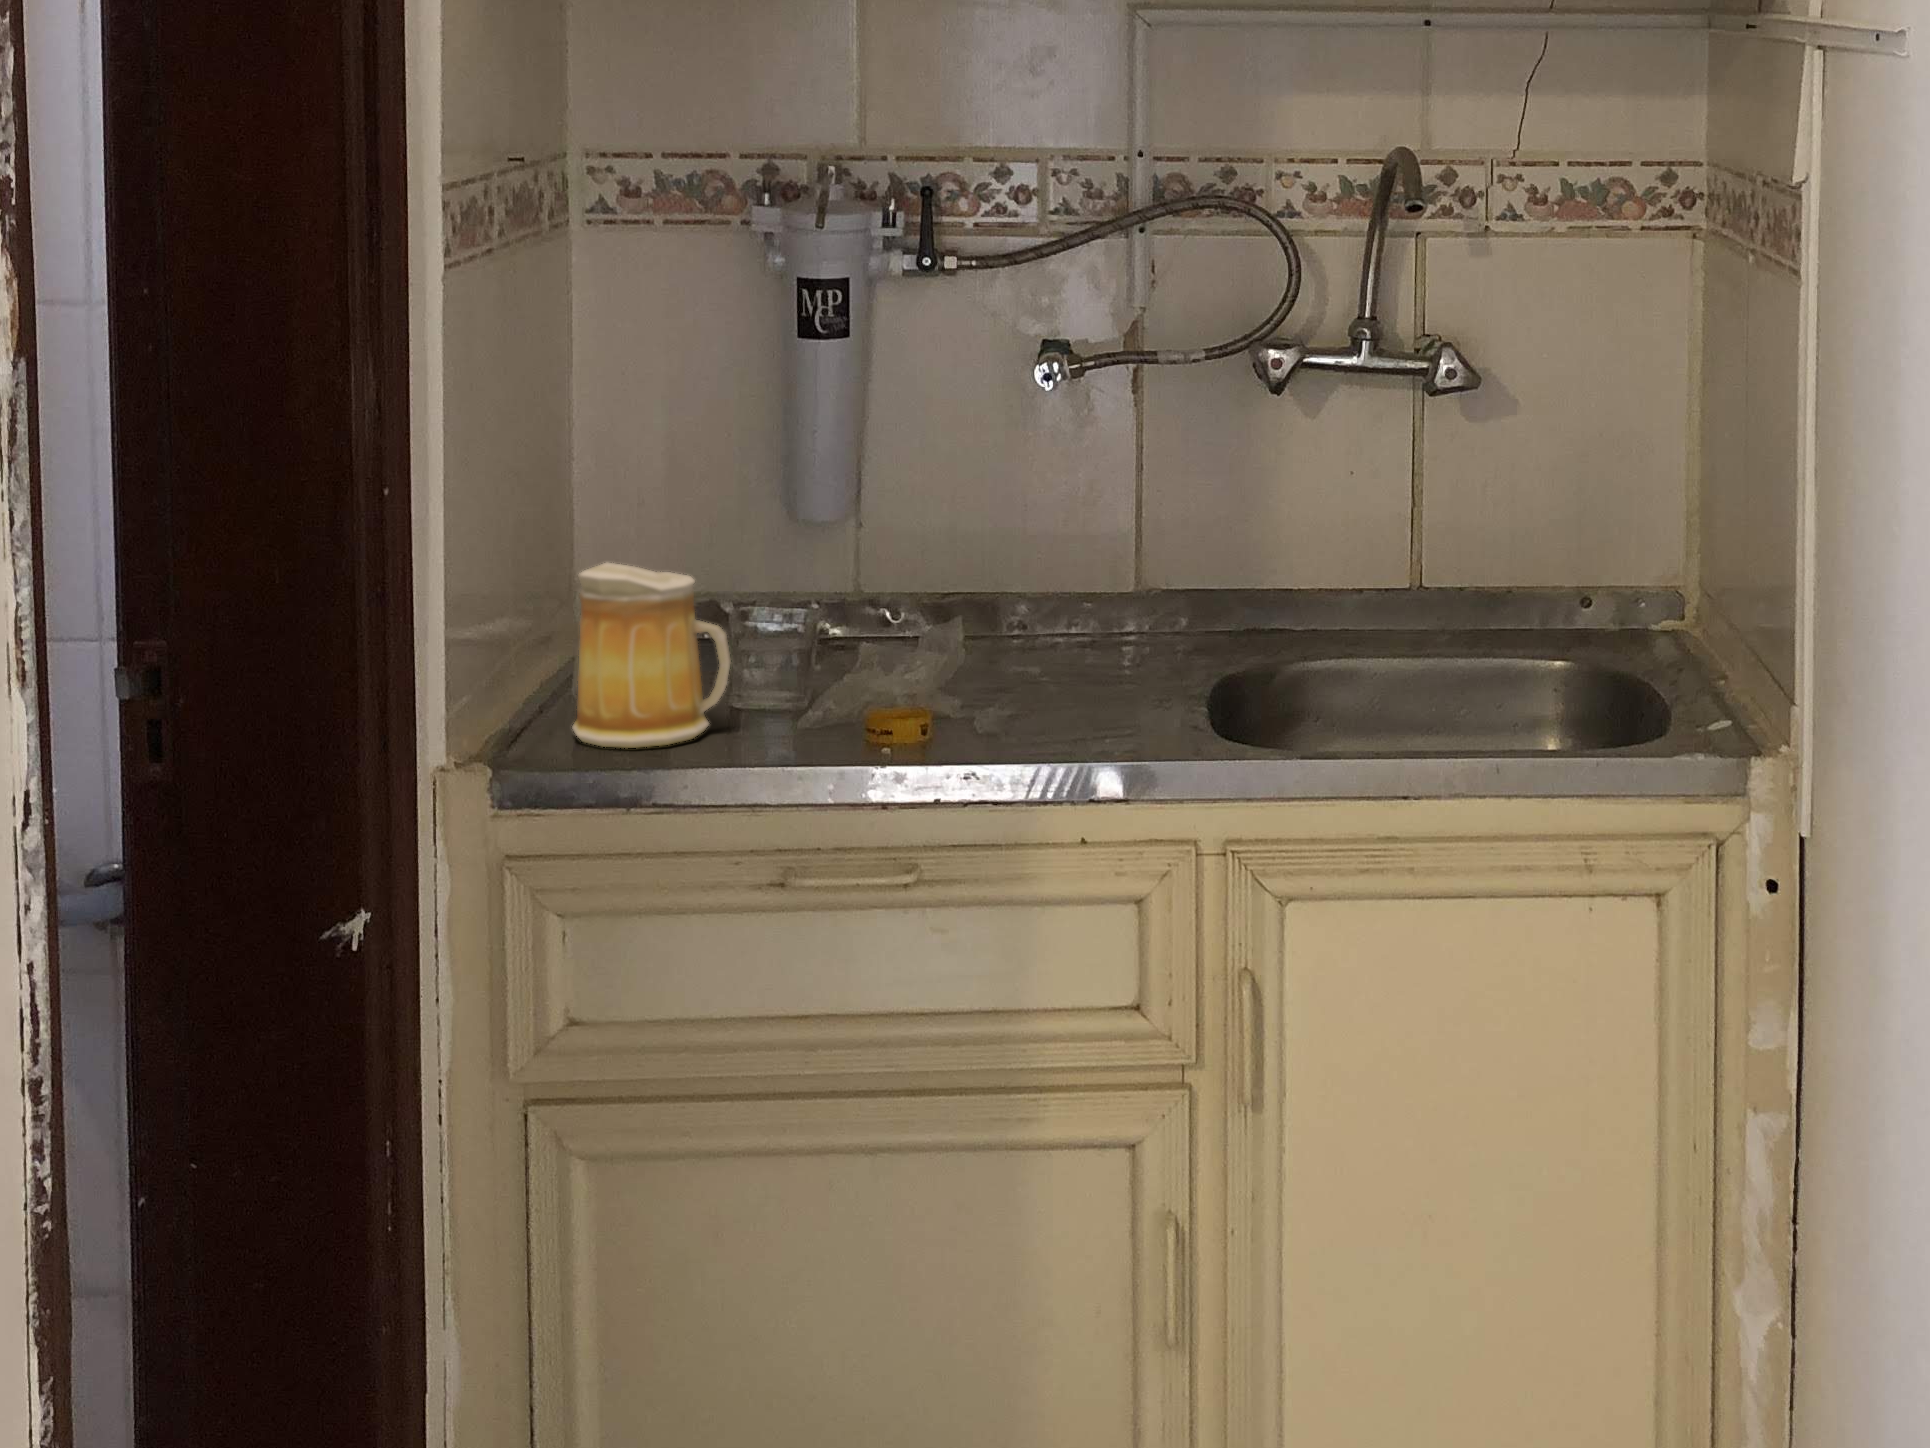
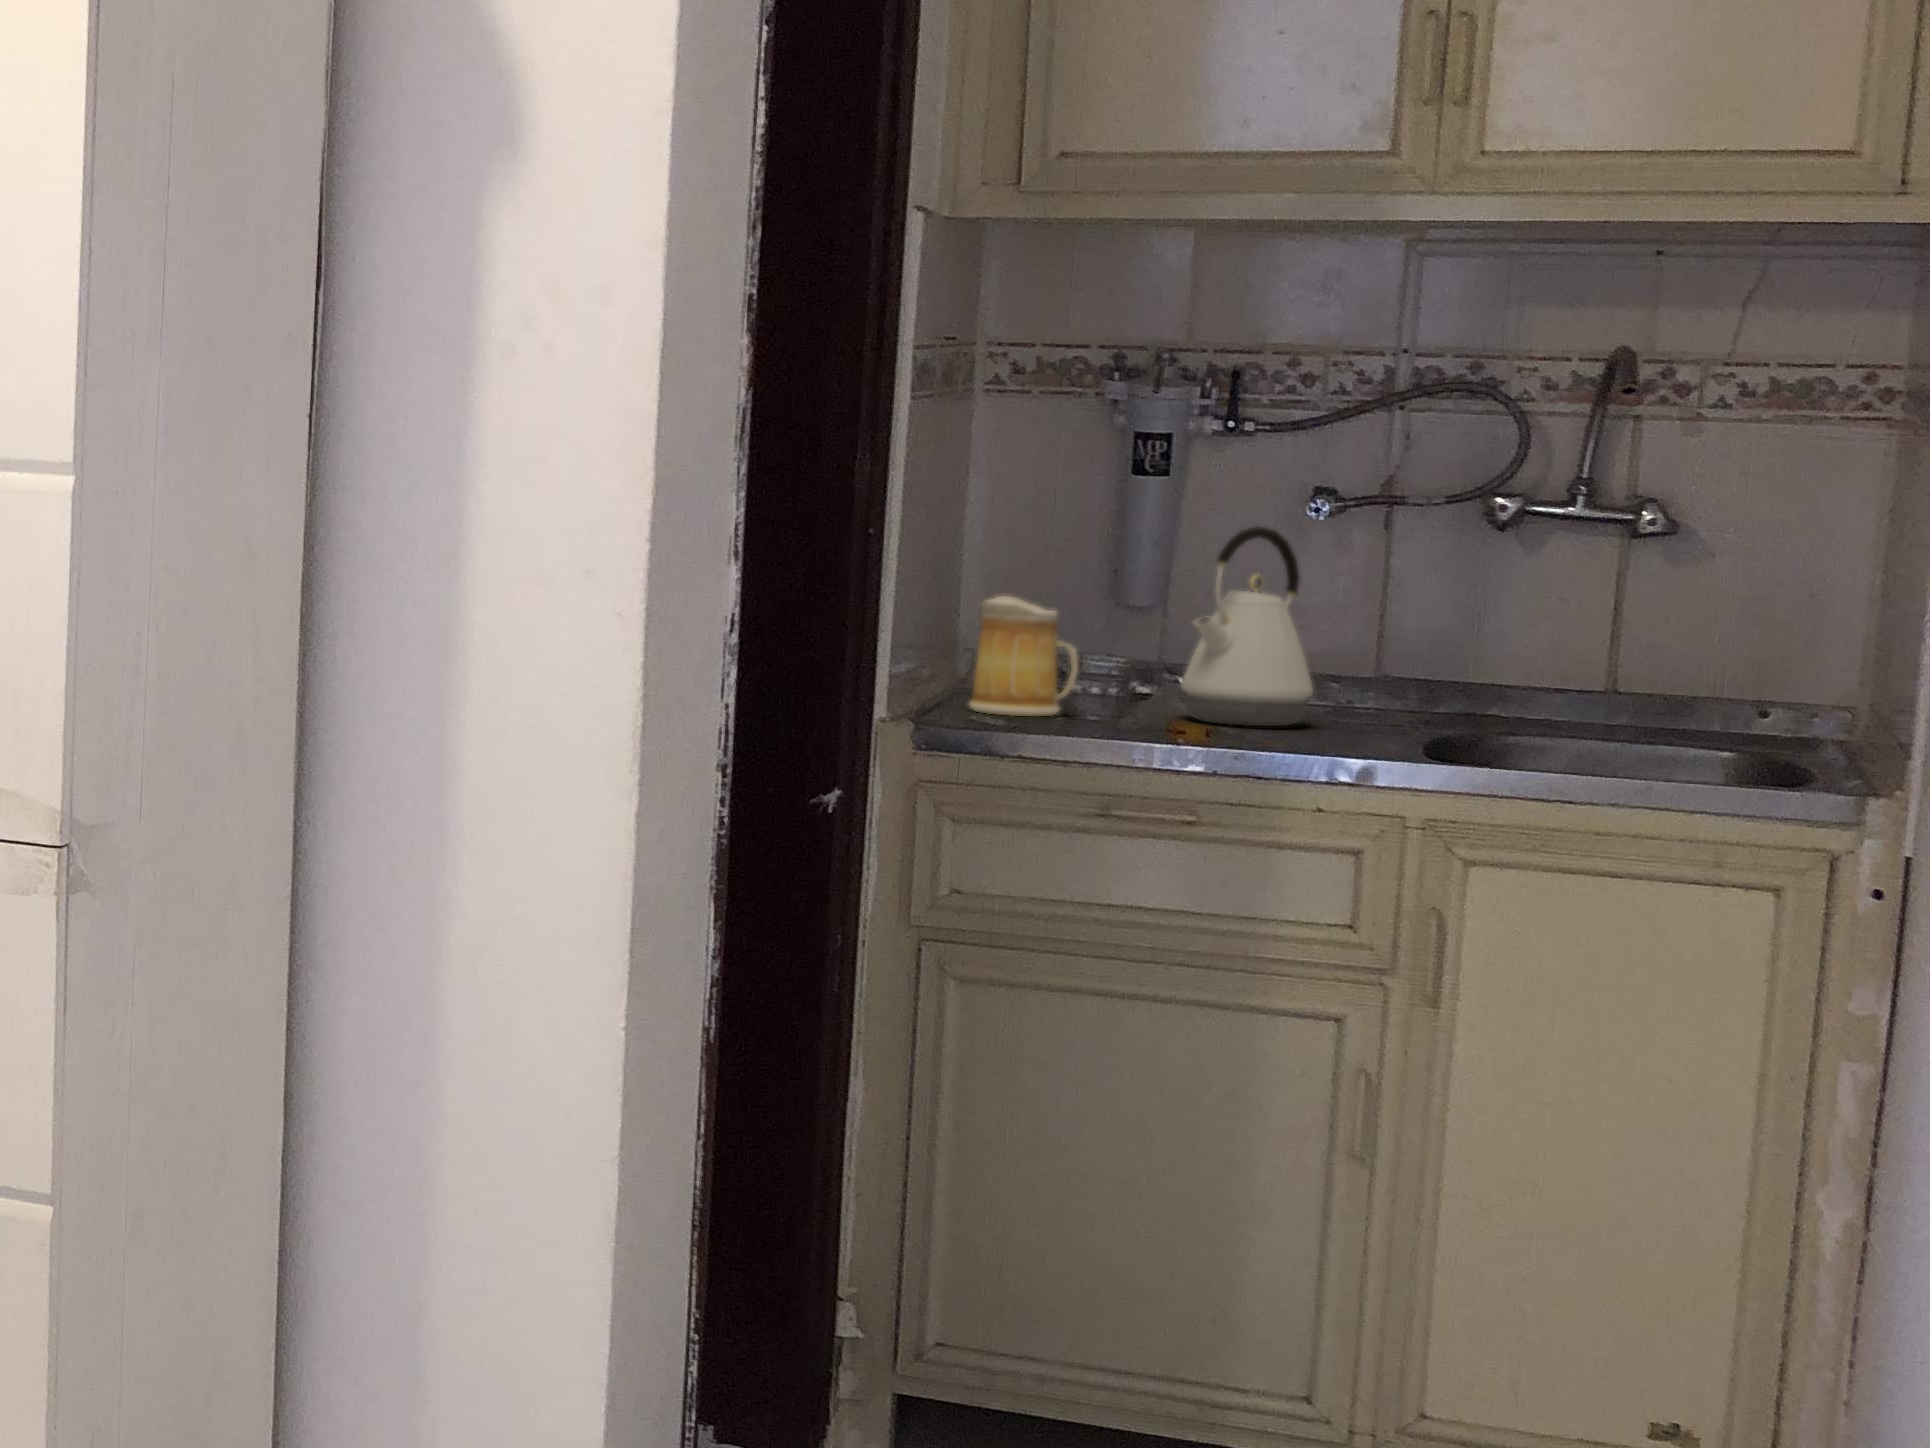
kettle: none [880,427,1060,719] -> present [1181,527,1313,726]

